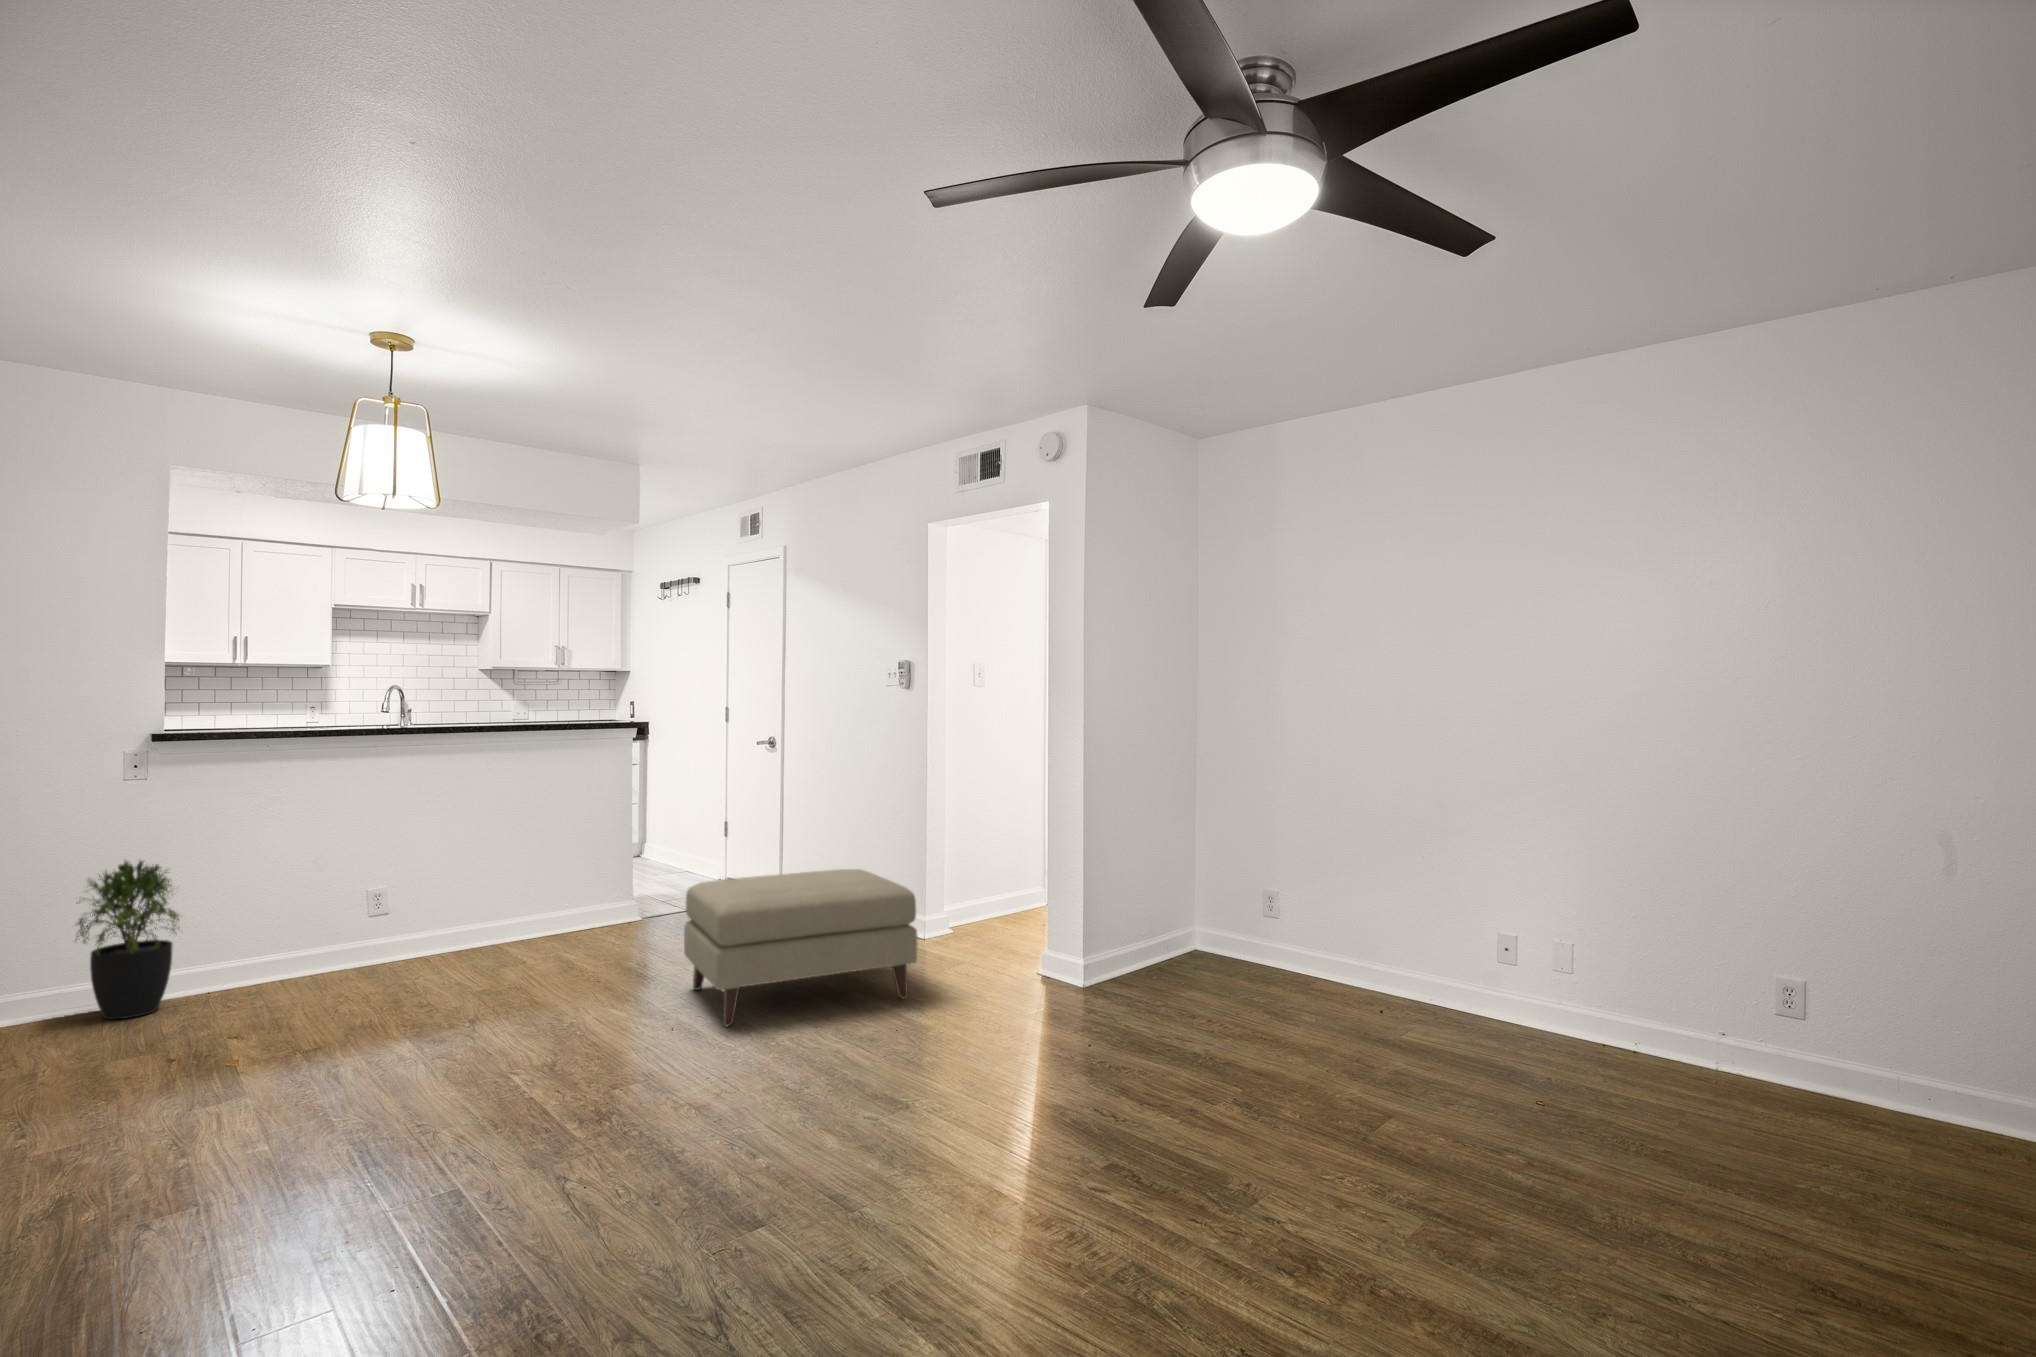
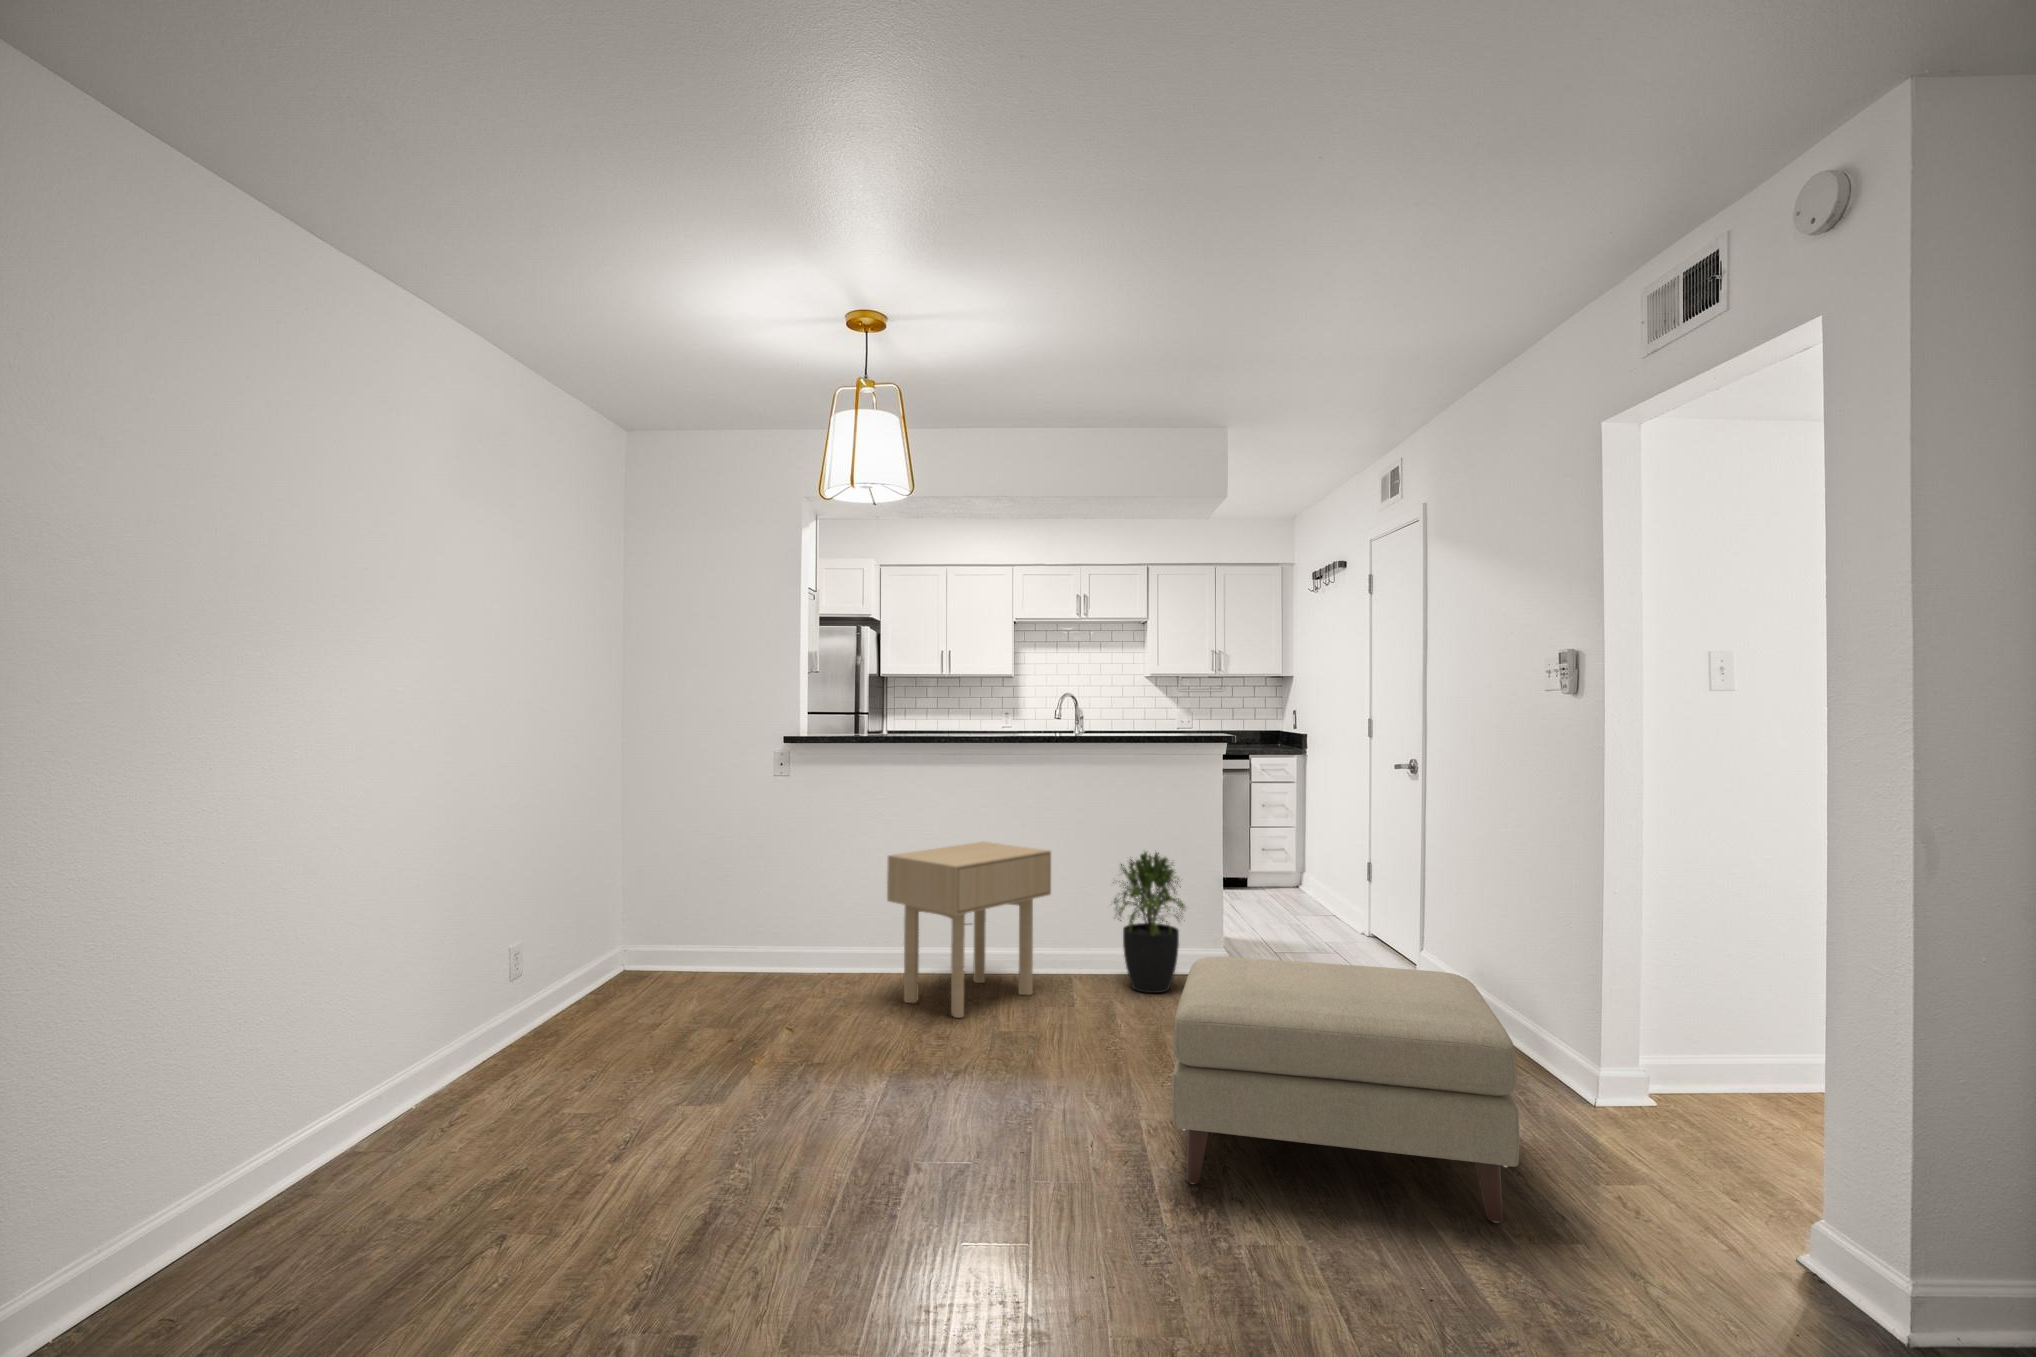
side table: none [333,829,496,988] -> present [887,842,1051,1018]
potted plant: present [75,860,180,1019] -> present [1113,852,1185,993]

